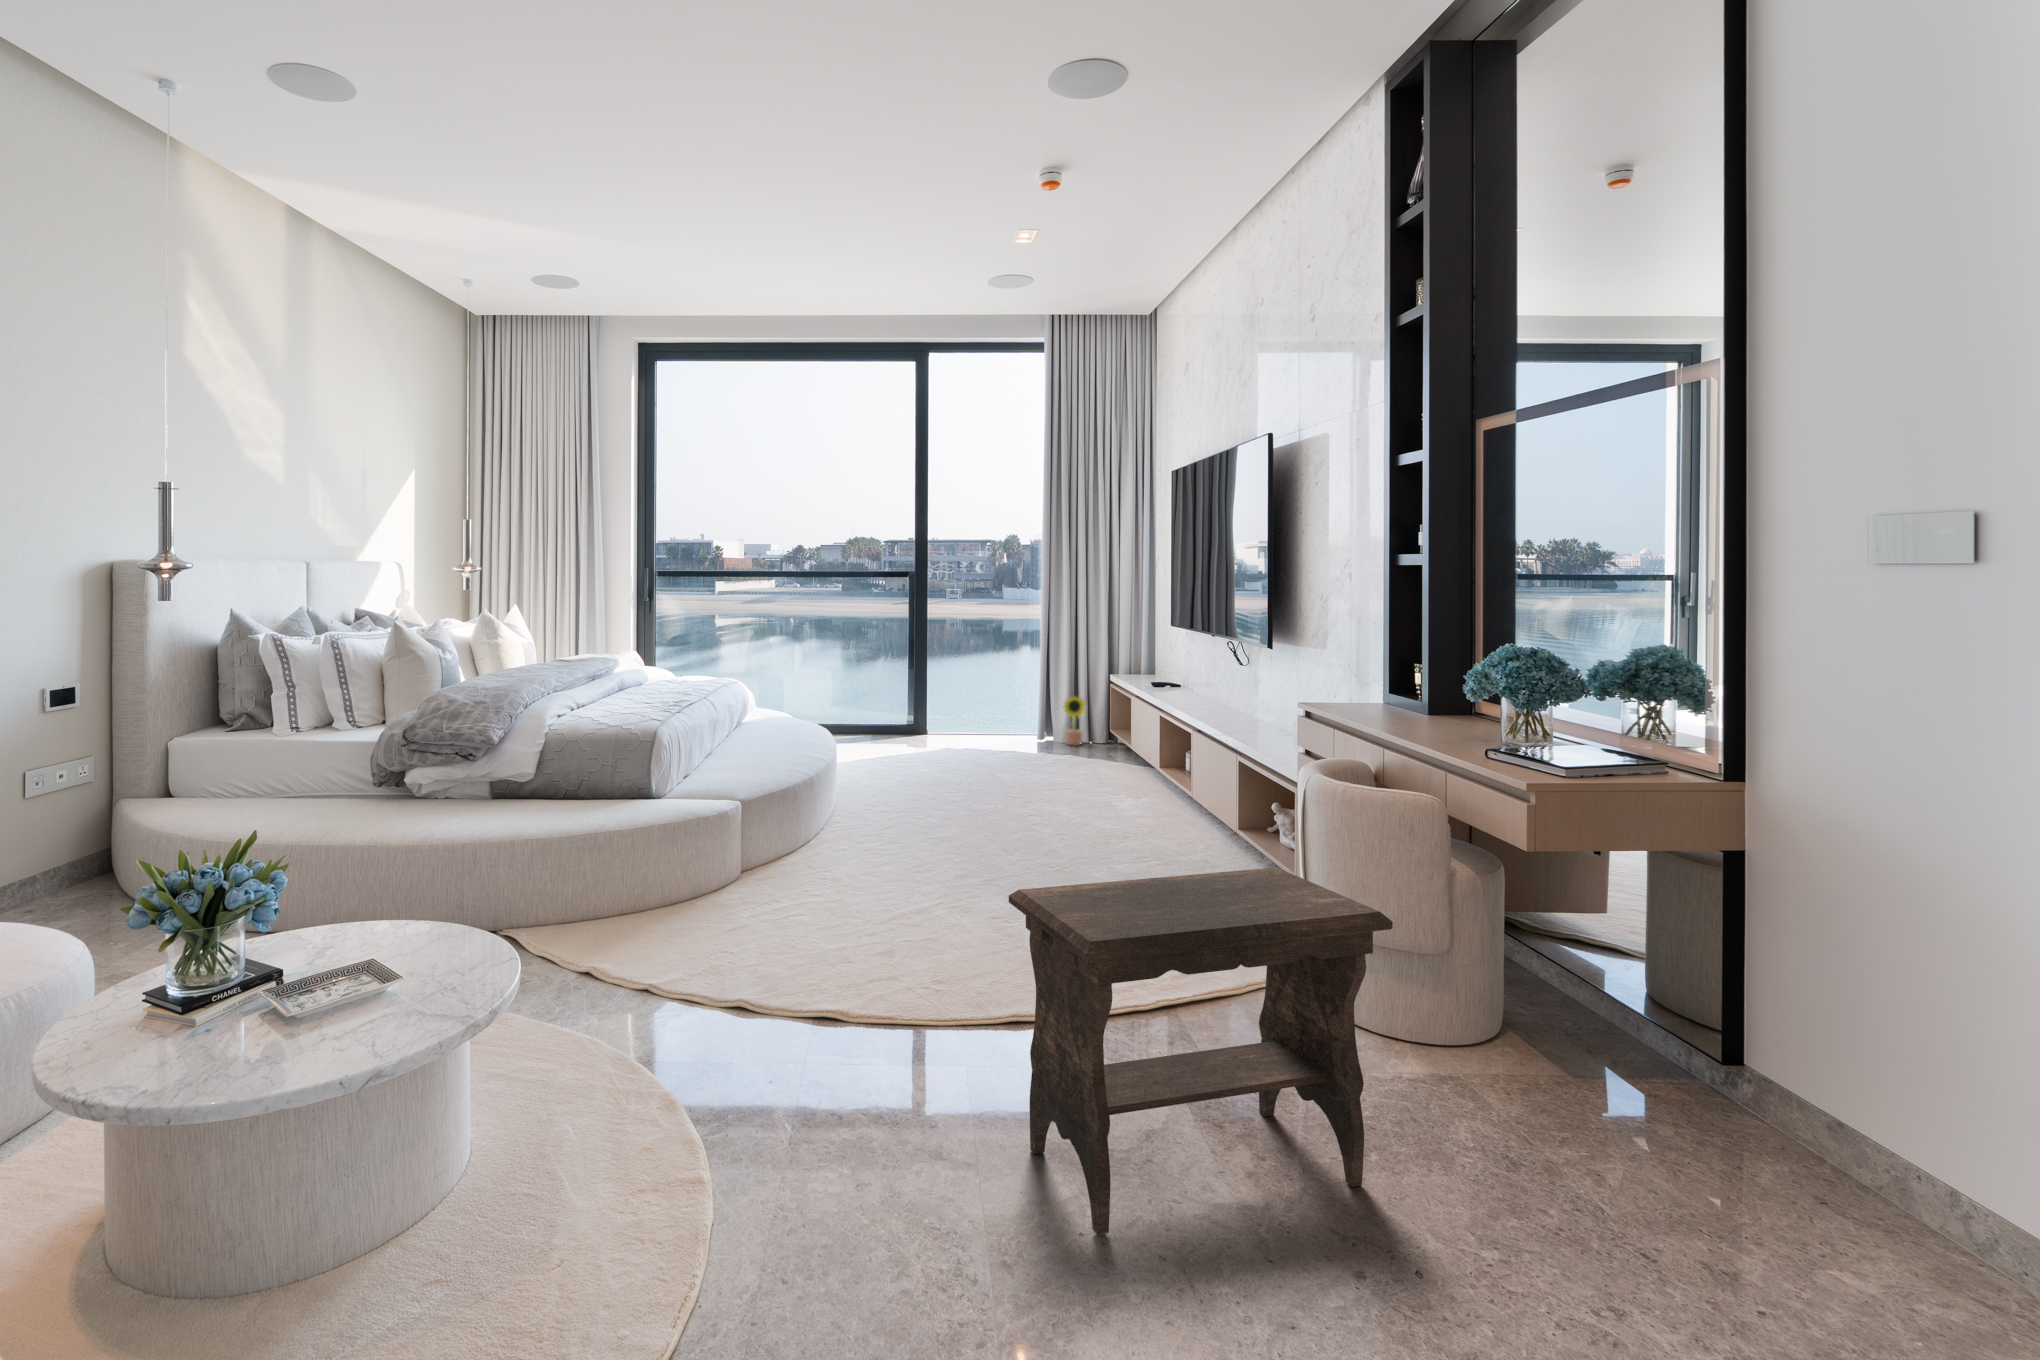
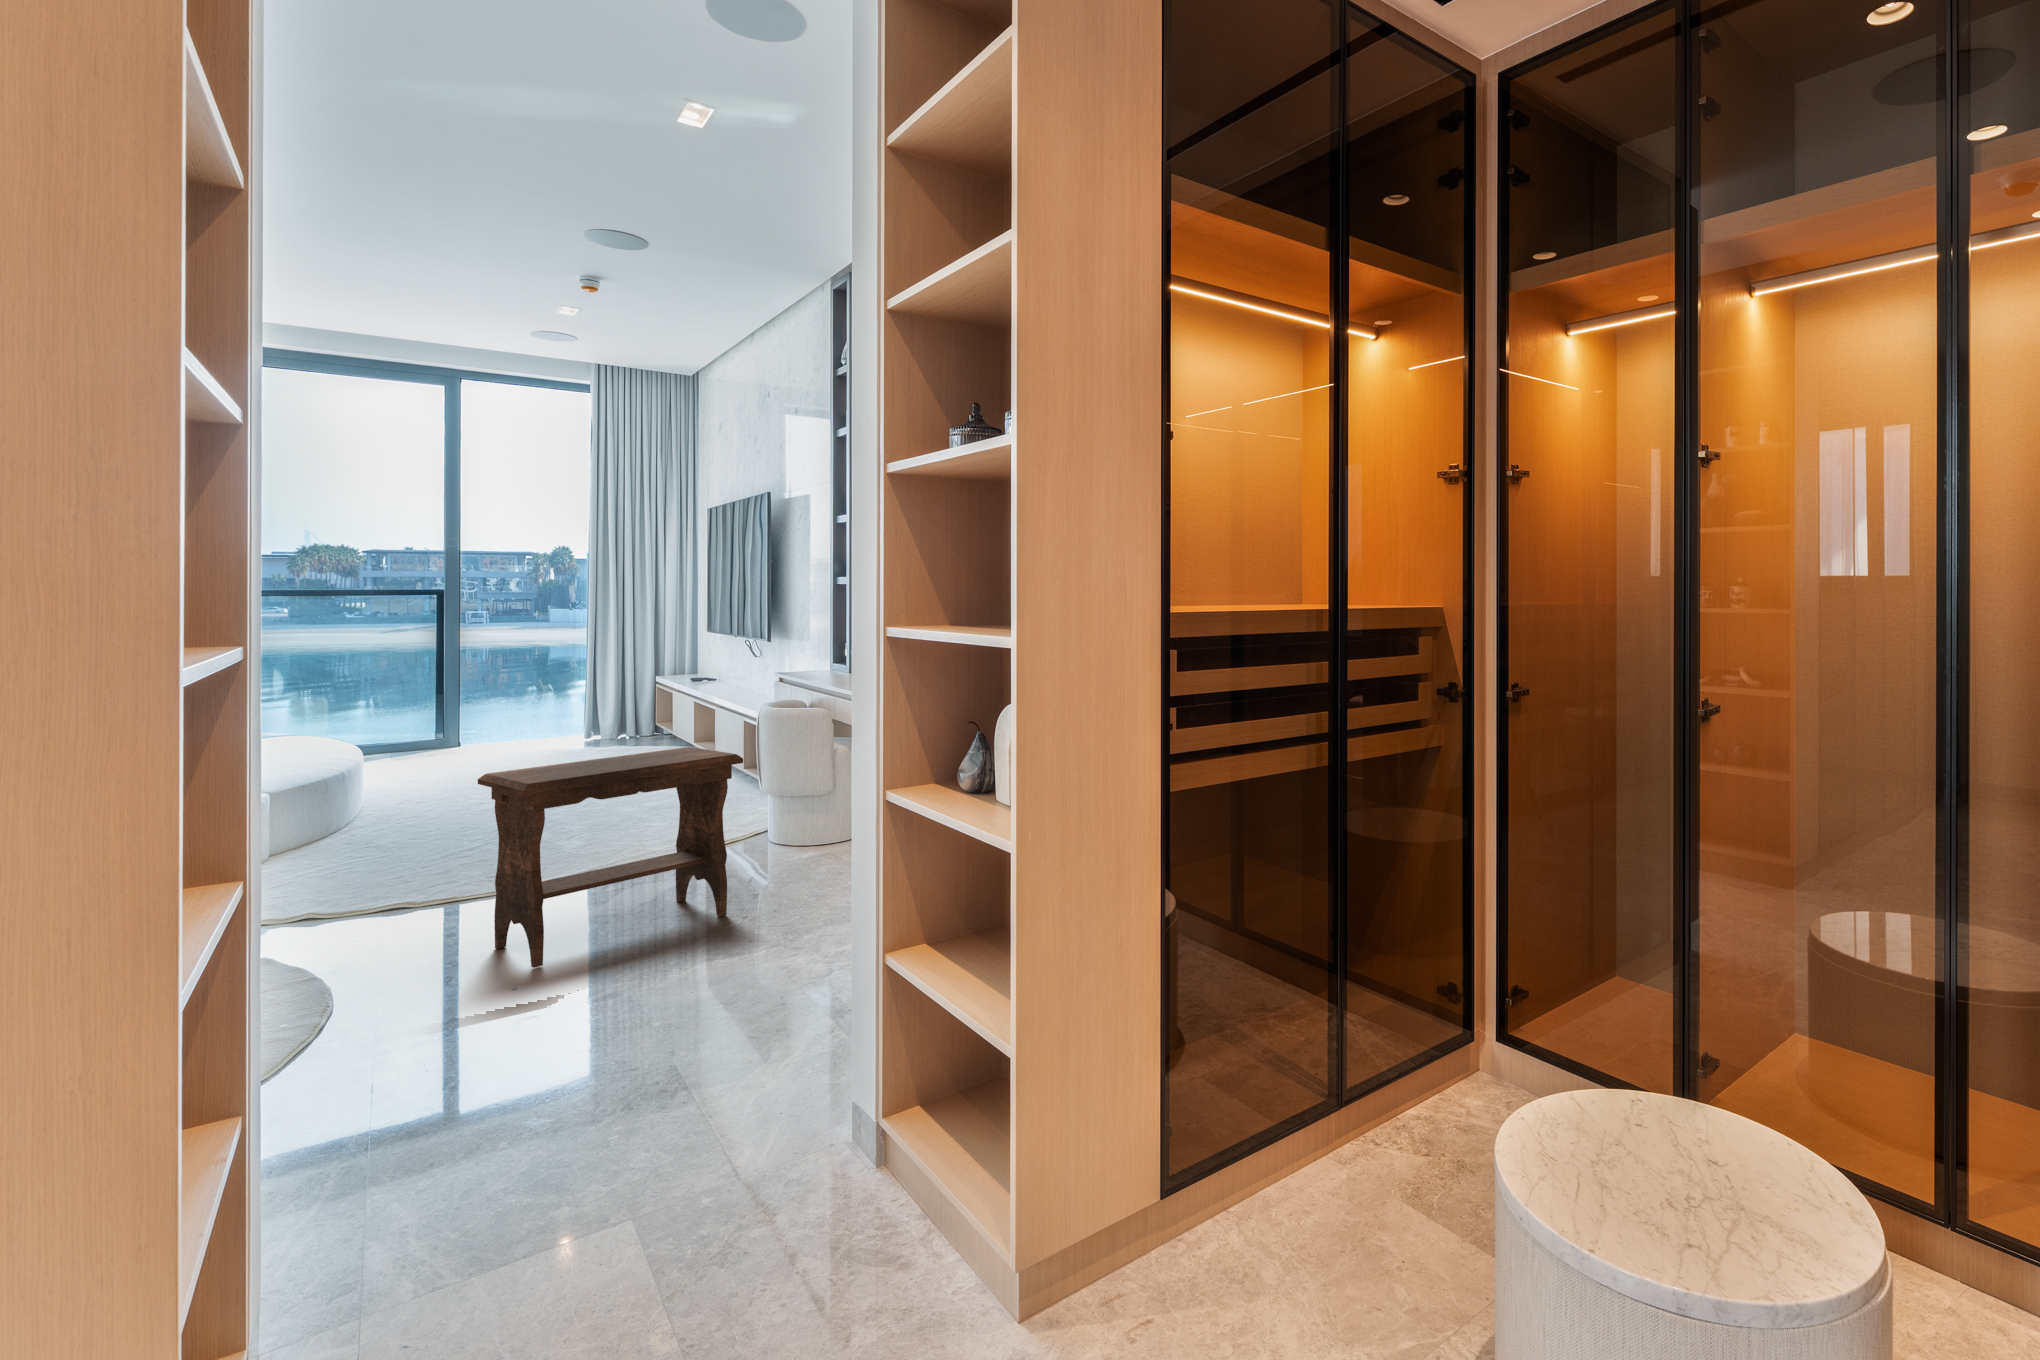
decorative plant: present [1064,697,1086,745] -> none [607,695,633,740]

